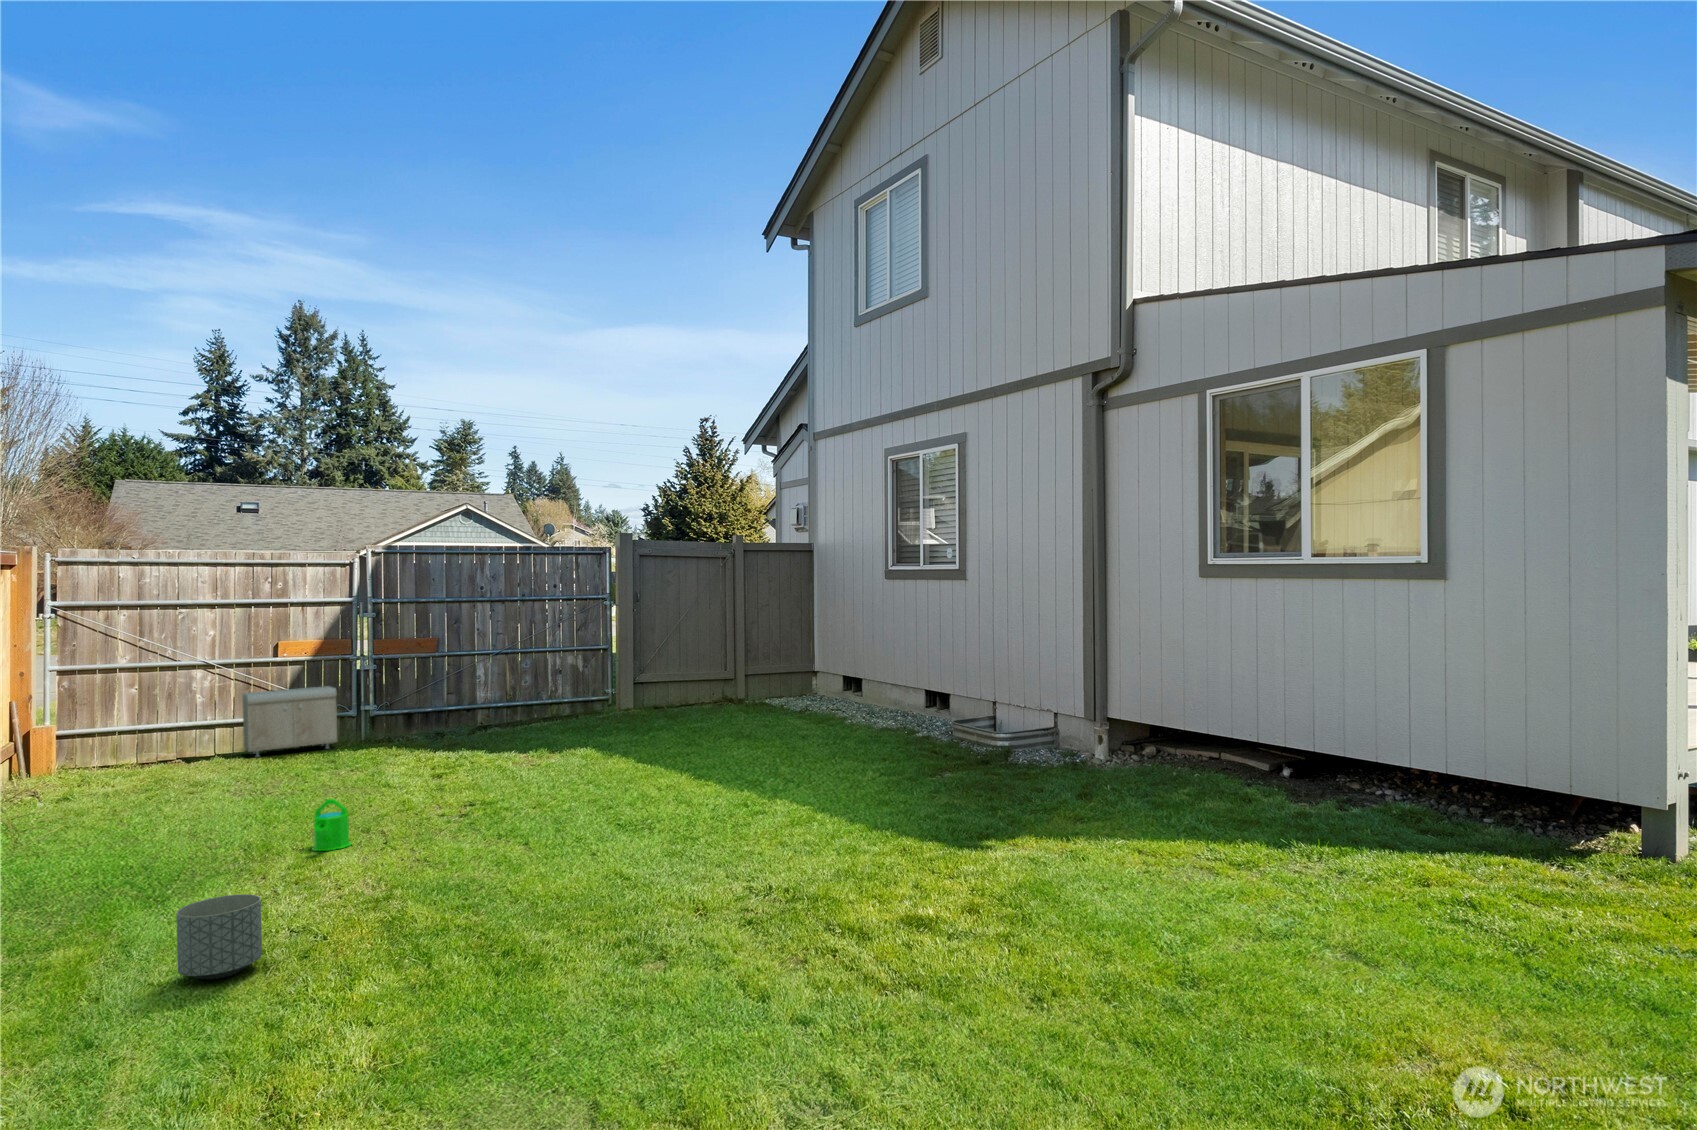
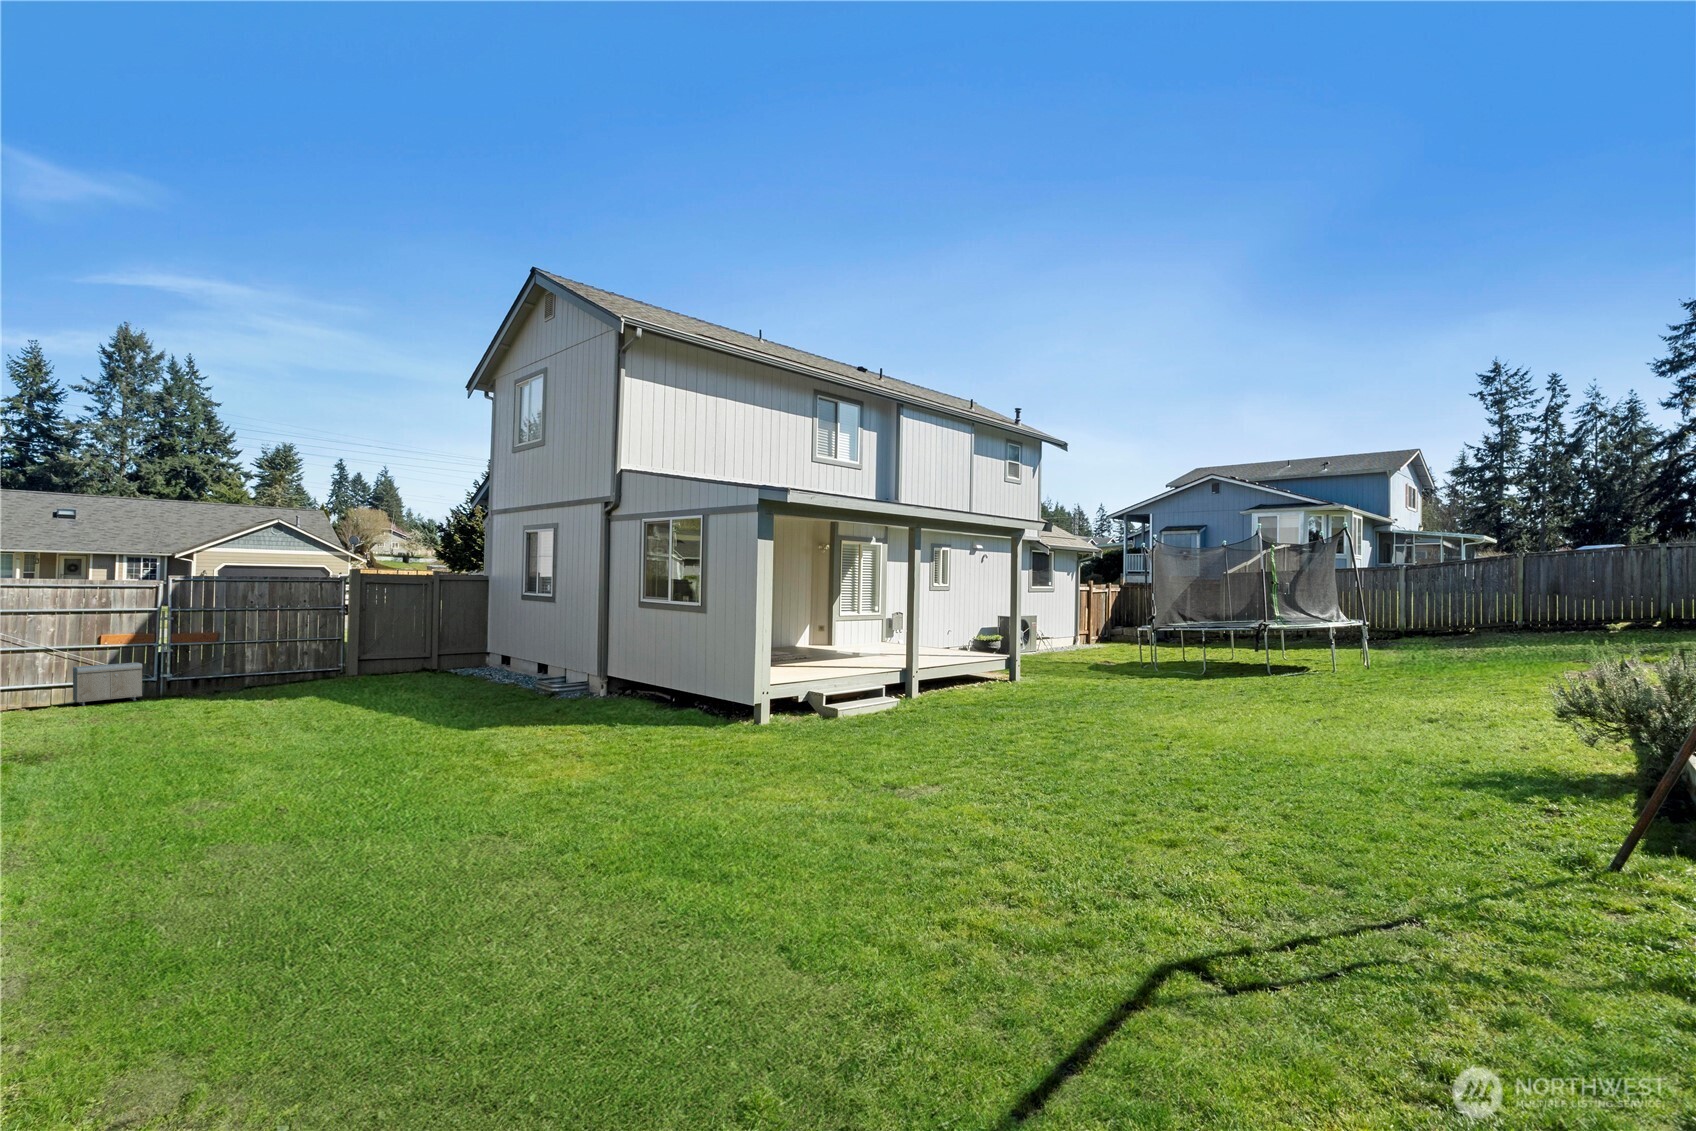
watering can: present [312,799,351,851] -> none [121,718,146,744]
planter: present [176,894,262,980] -> none [54,750,96,783]

